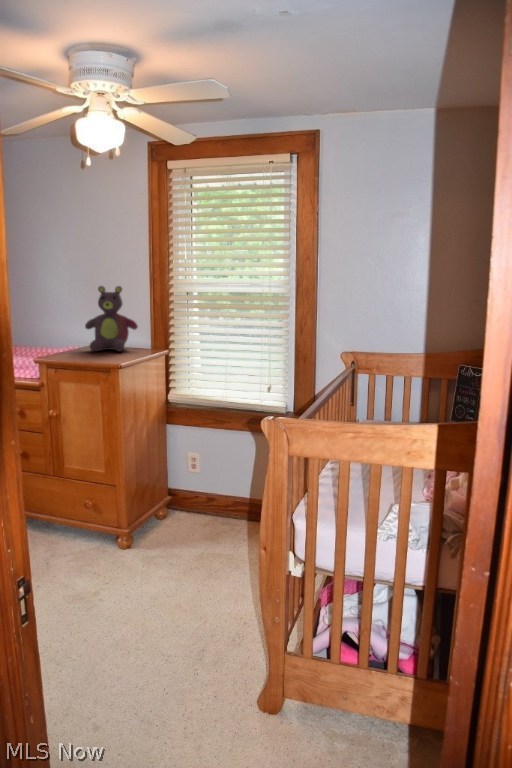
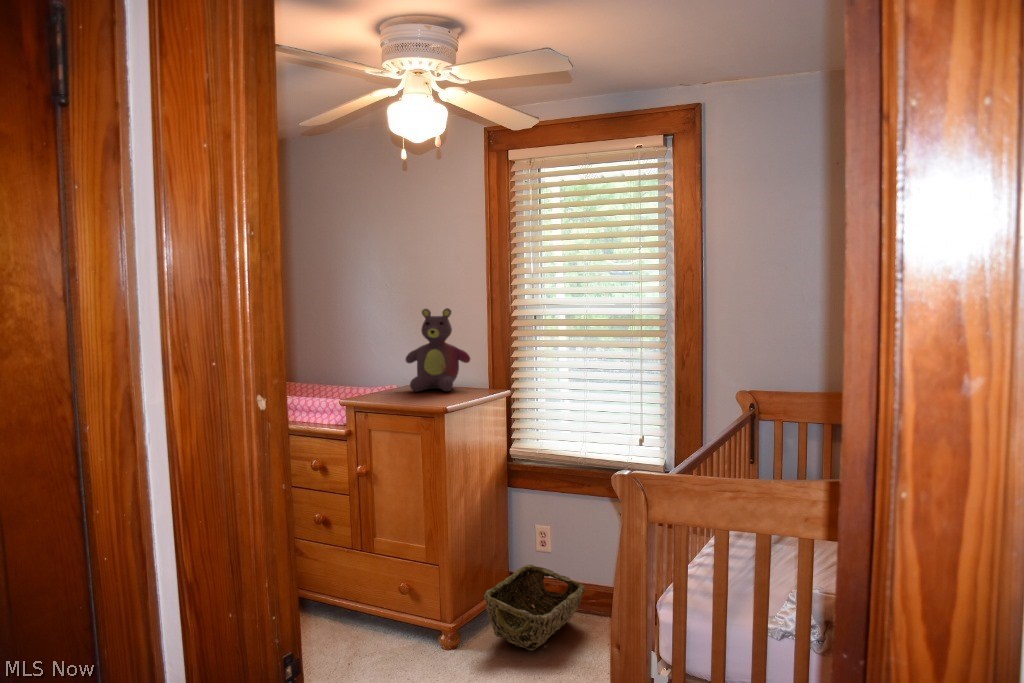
woven basket: none [151,482,226,542] -> present [484,565,585,651]

